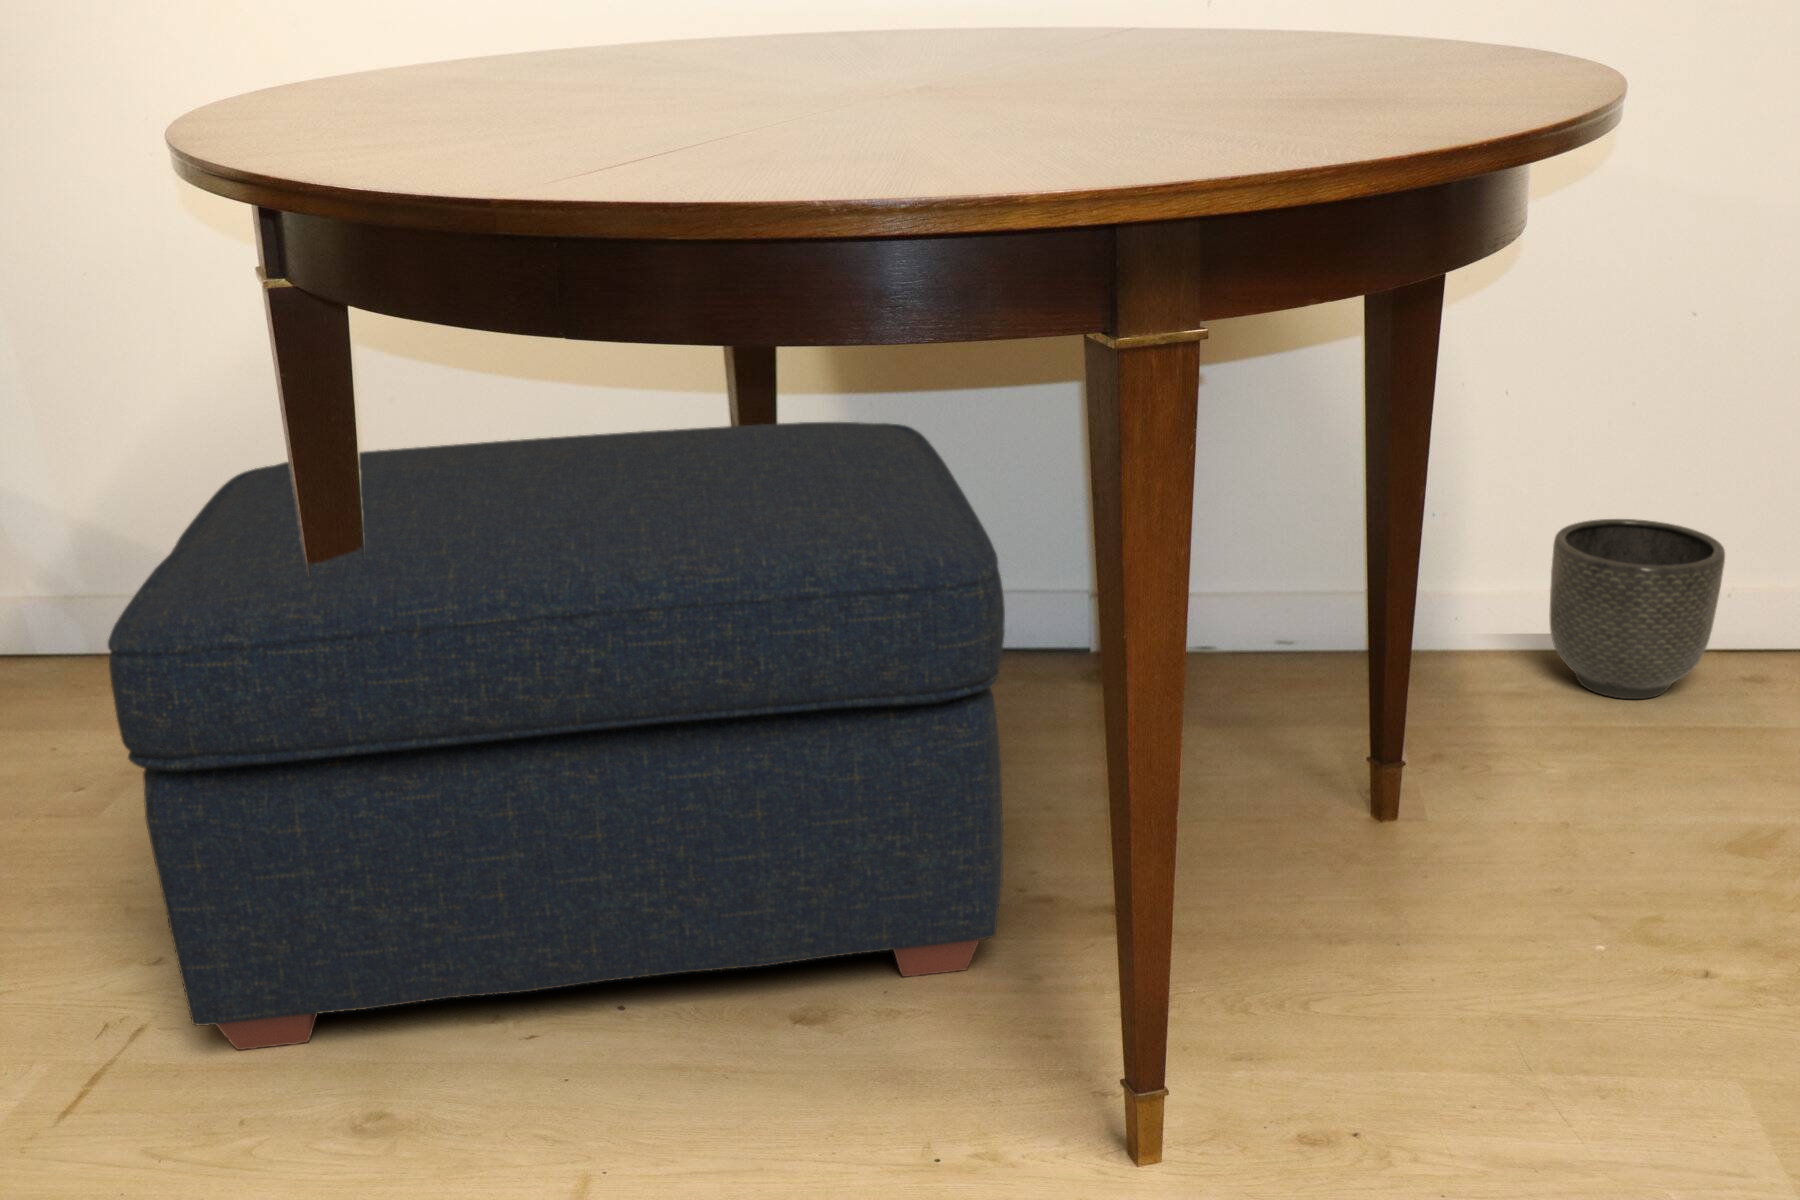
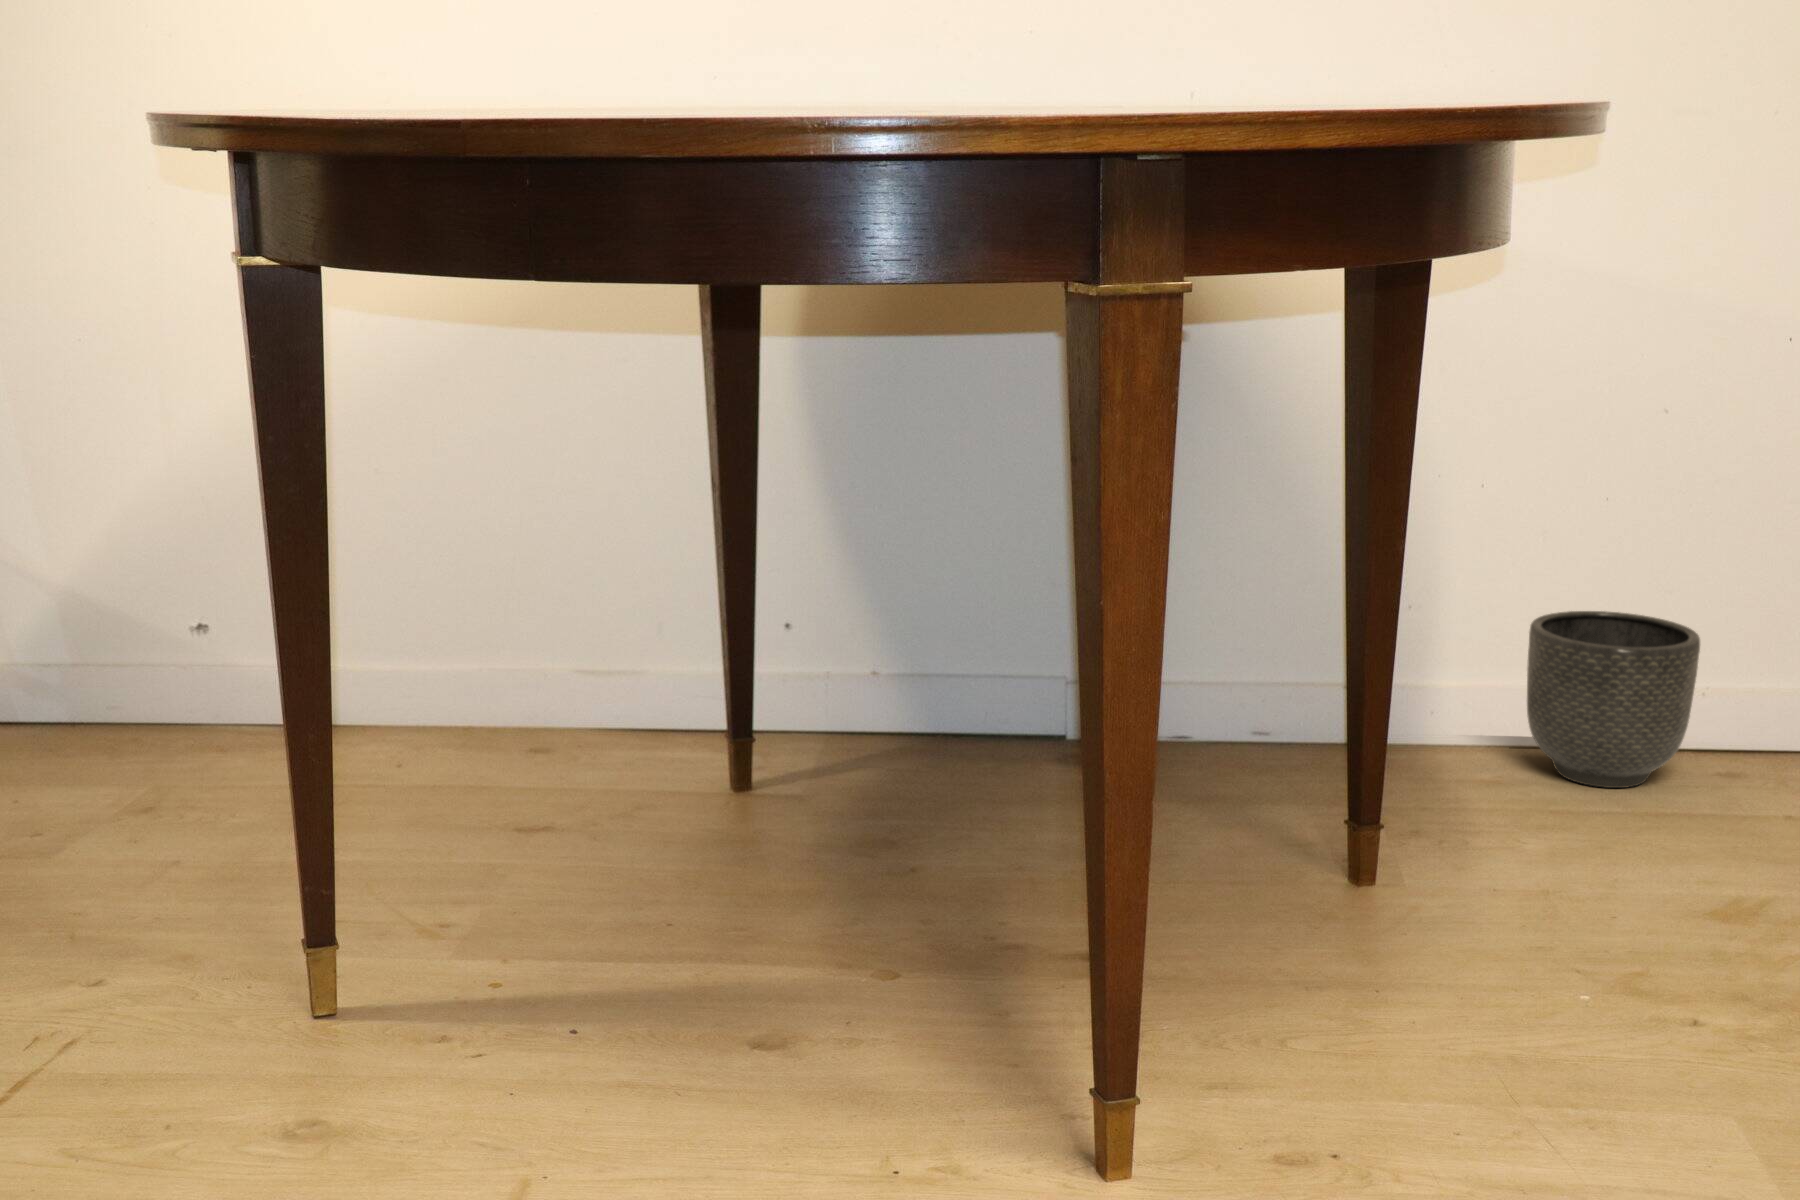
ottoman: present [108,422,1005,1050] -> none [71,470,976,1060]

